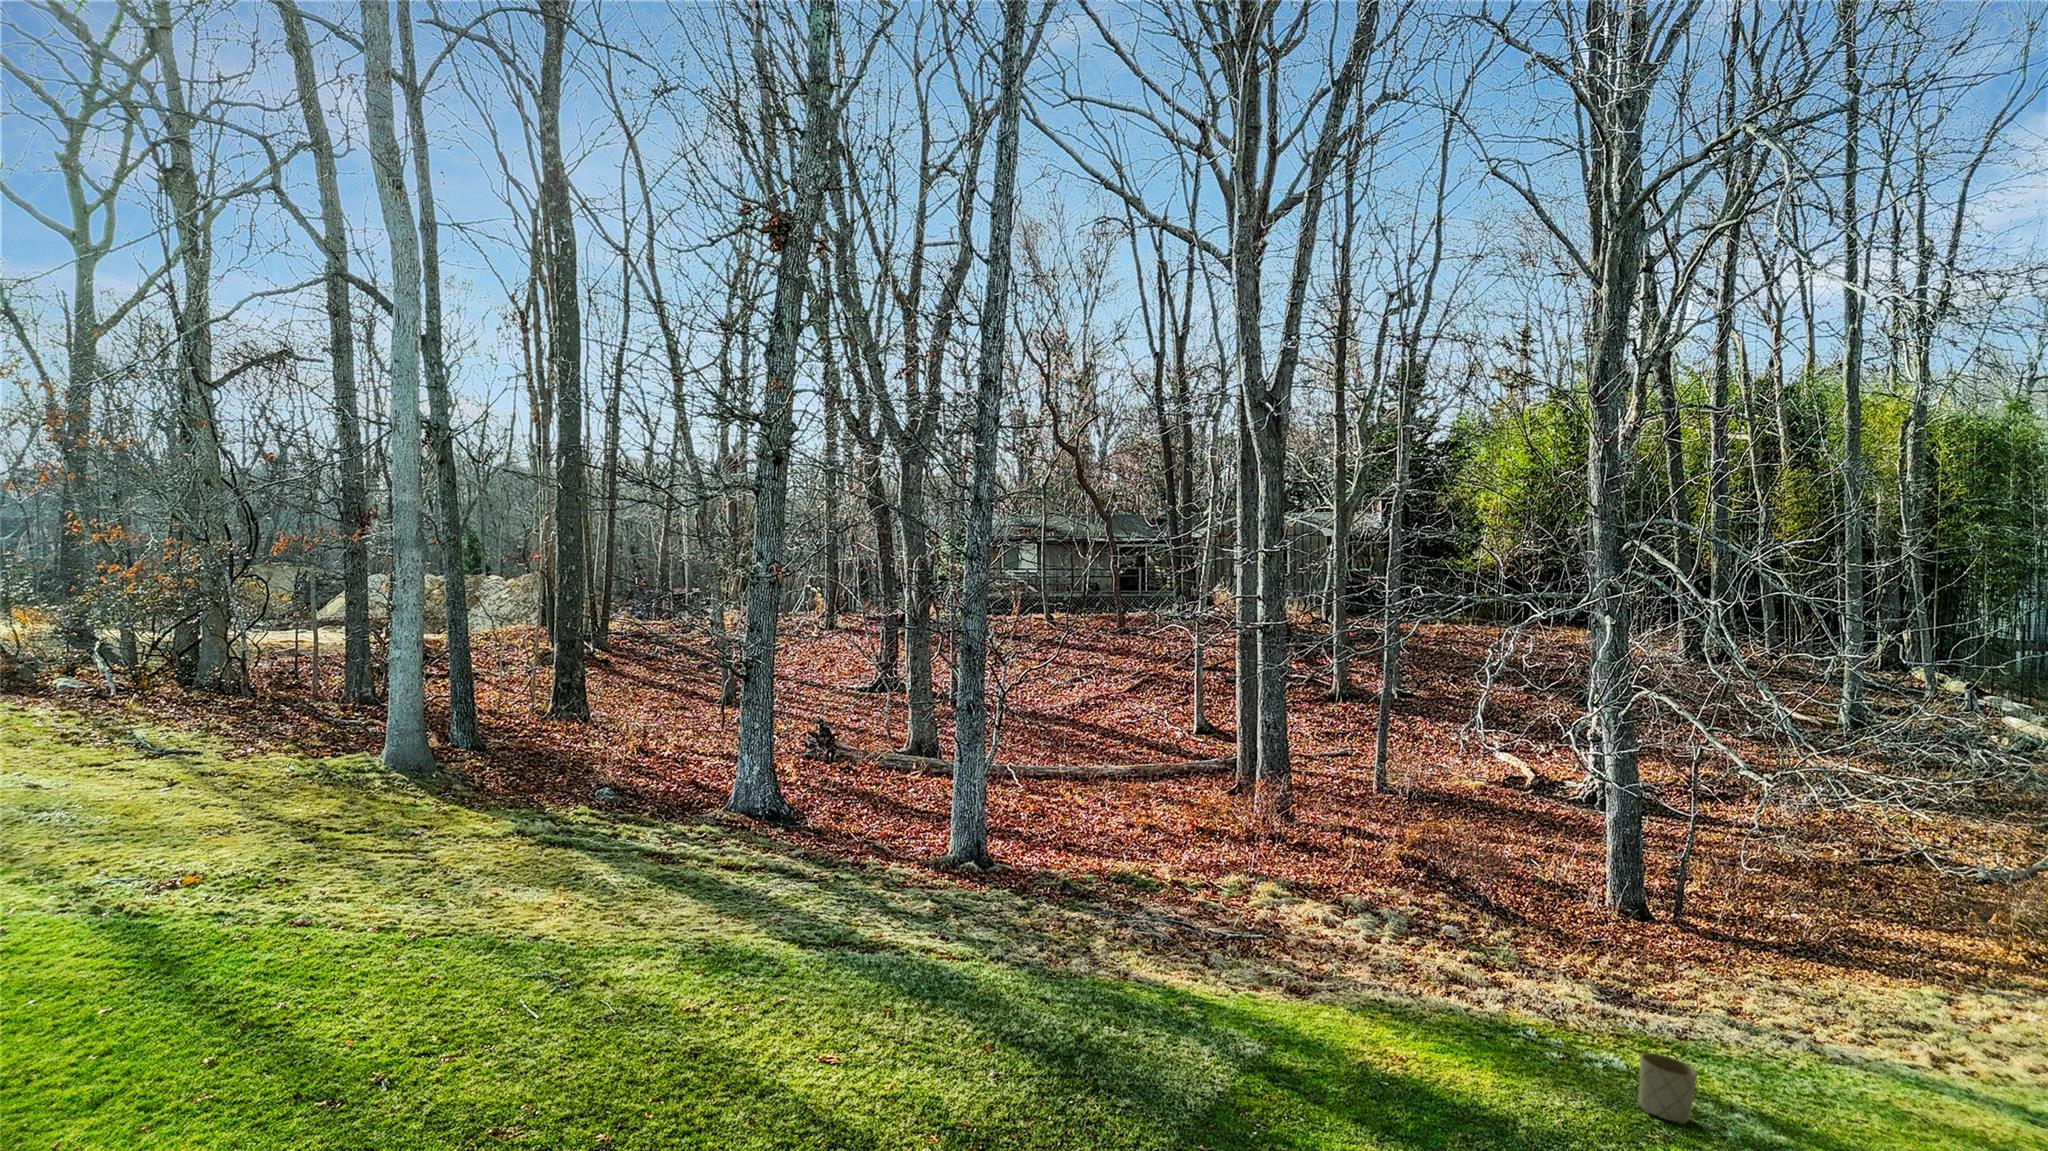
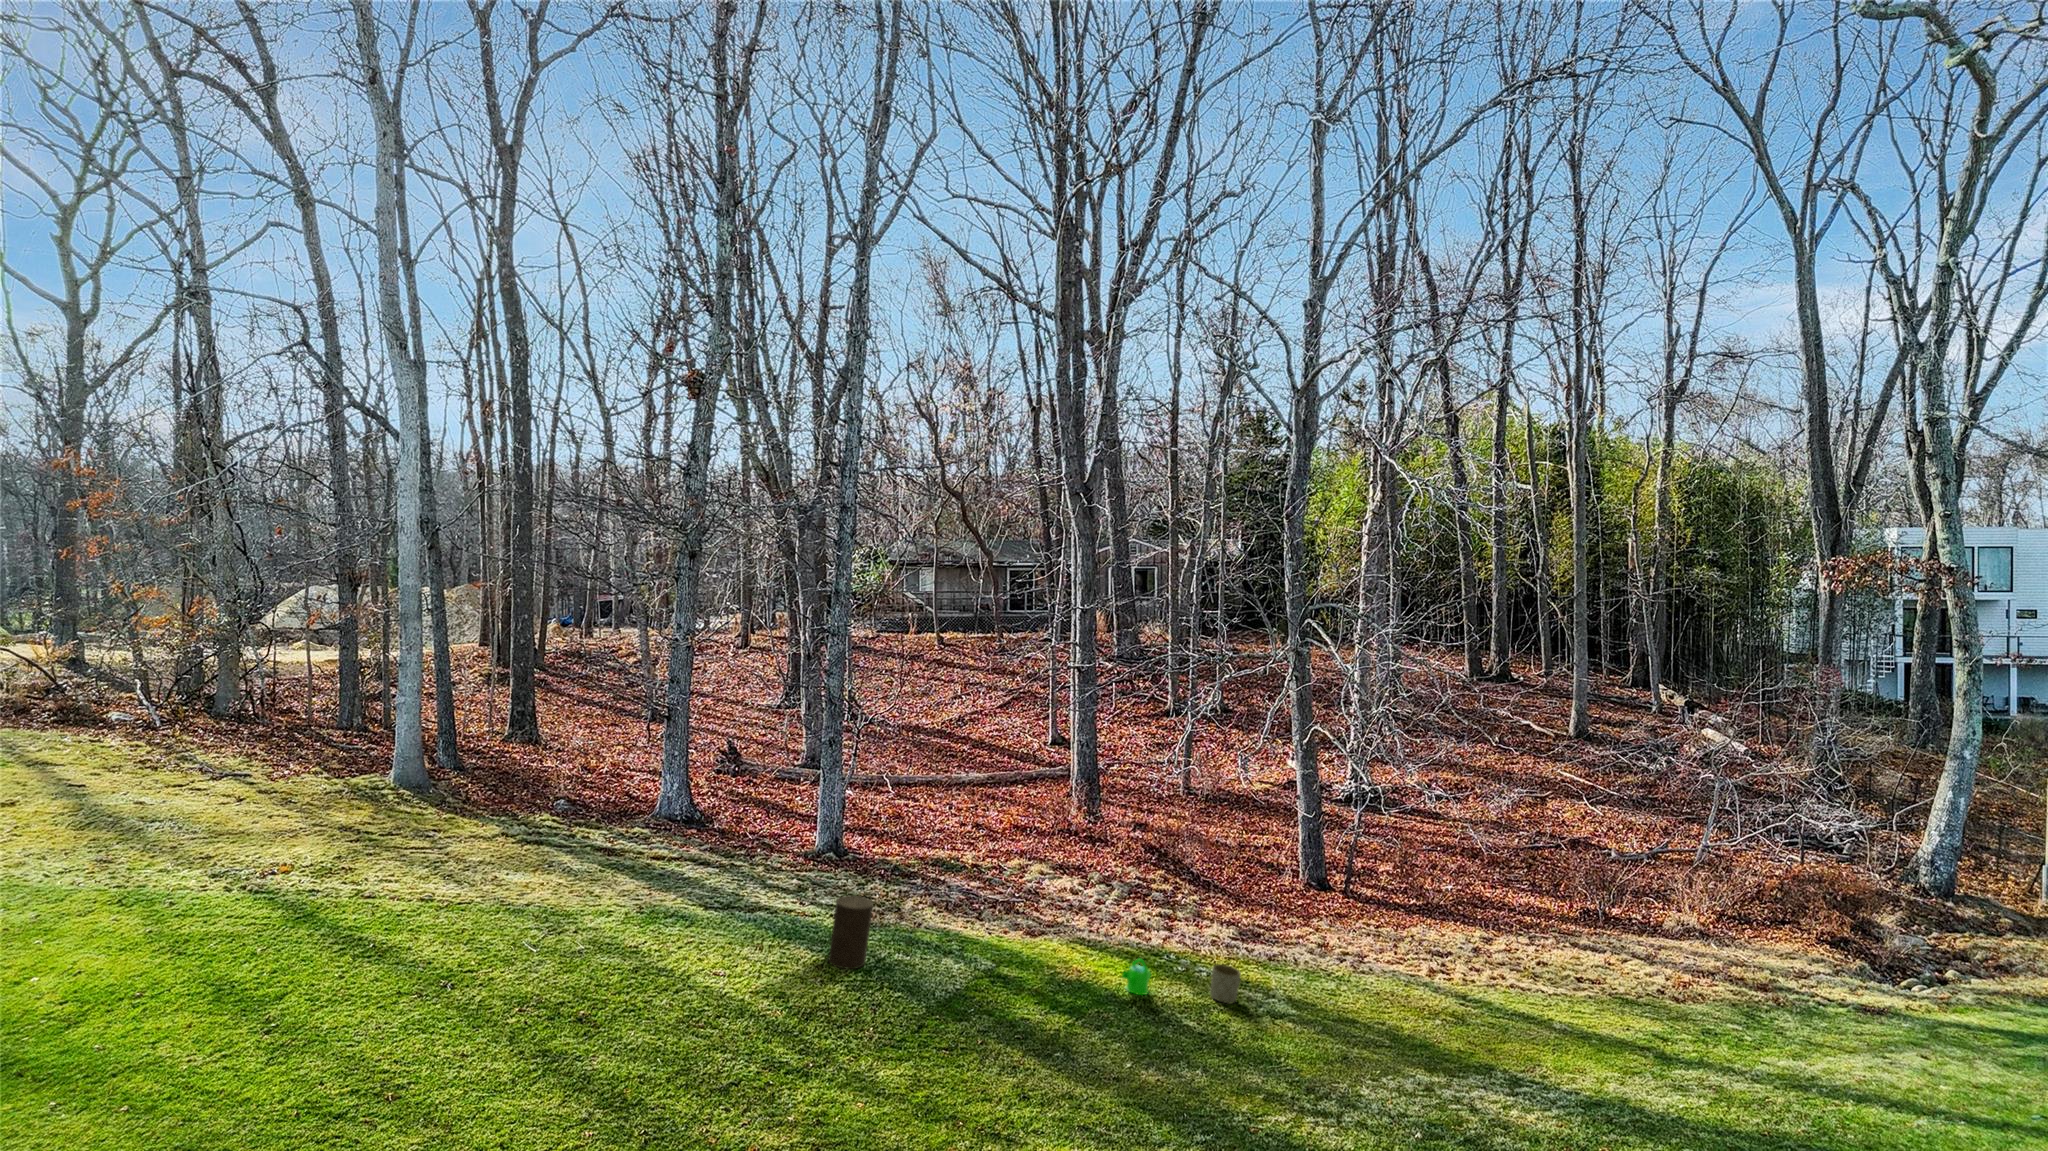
stool: none [1010,931,1084,1057] -> present [828,896,873,969]
watering can: none [1499,1042,1543,1107] -> present [1122,958,1151,995]

